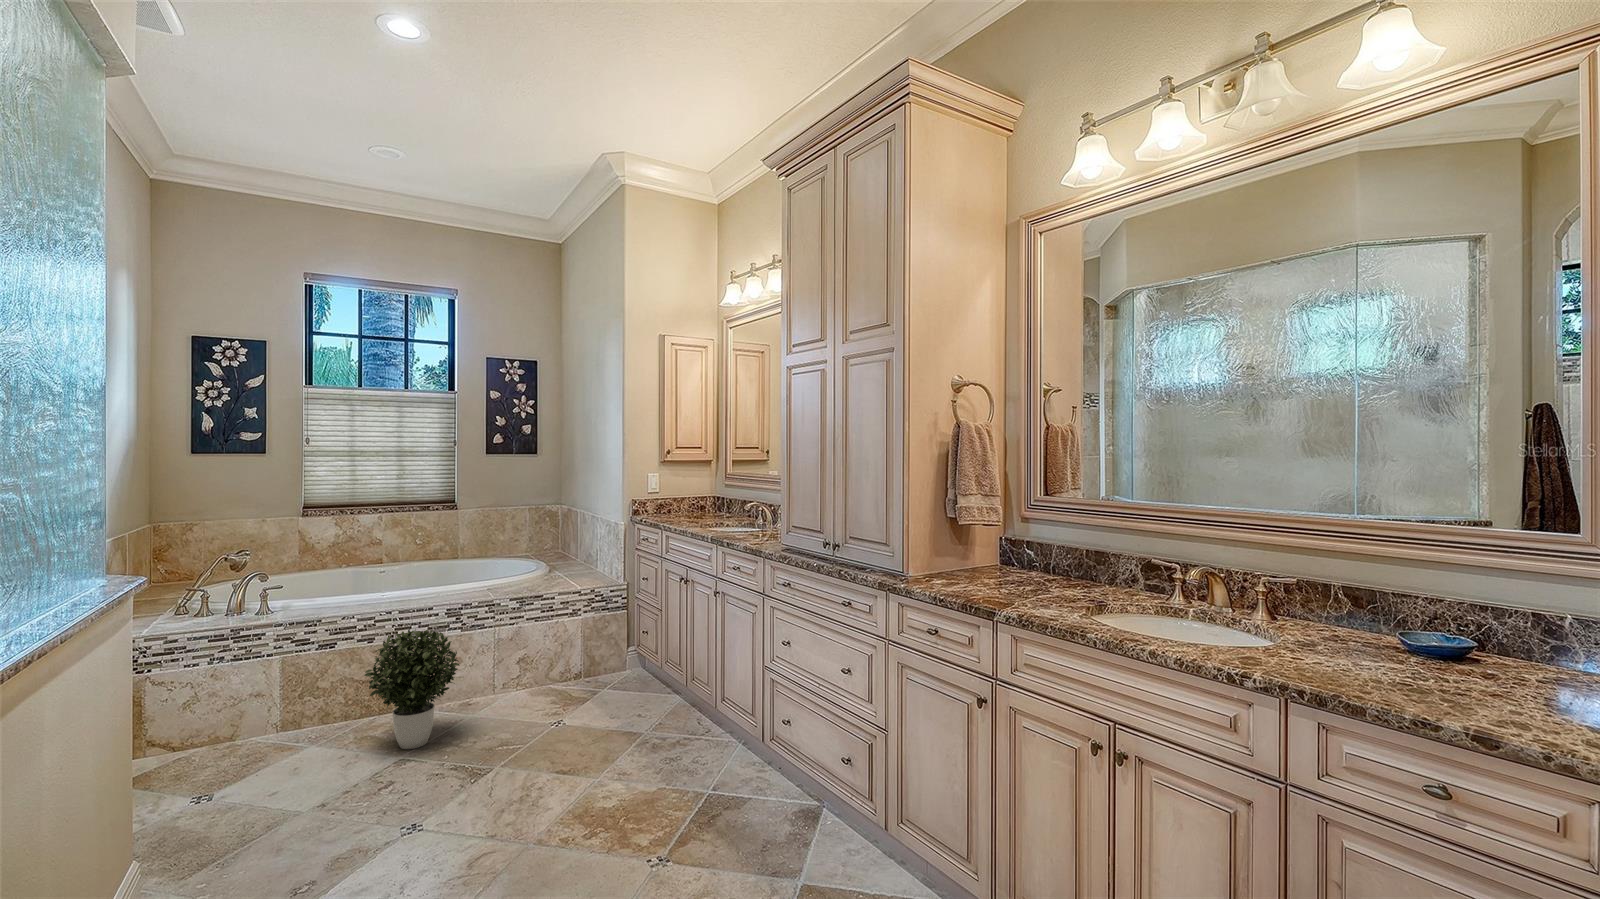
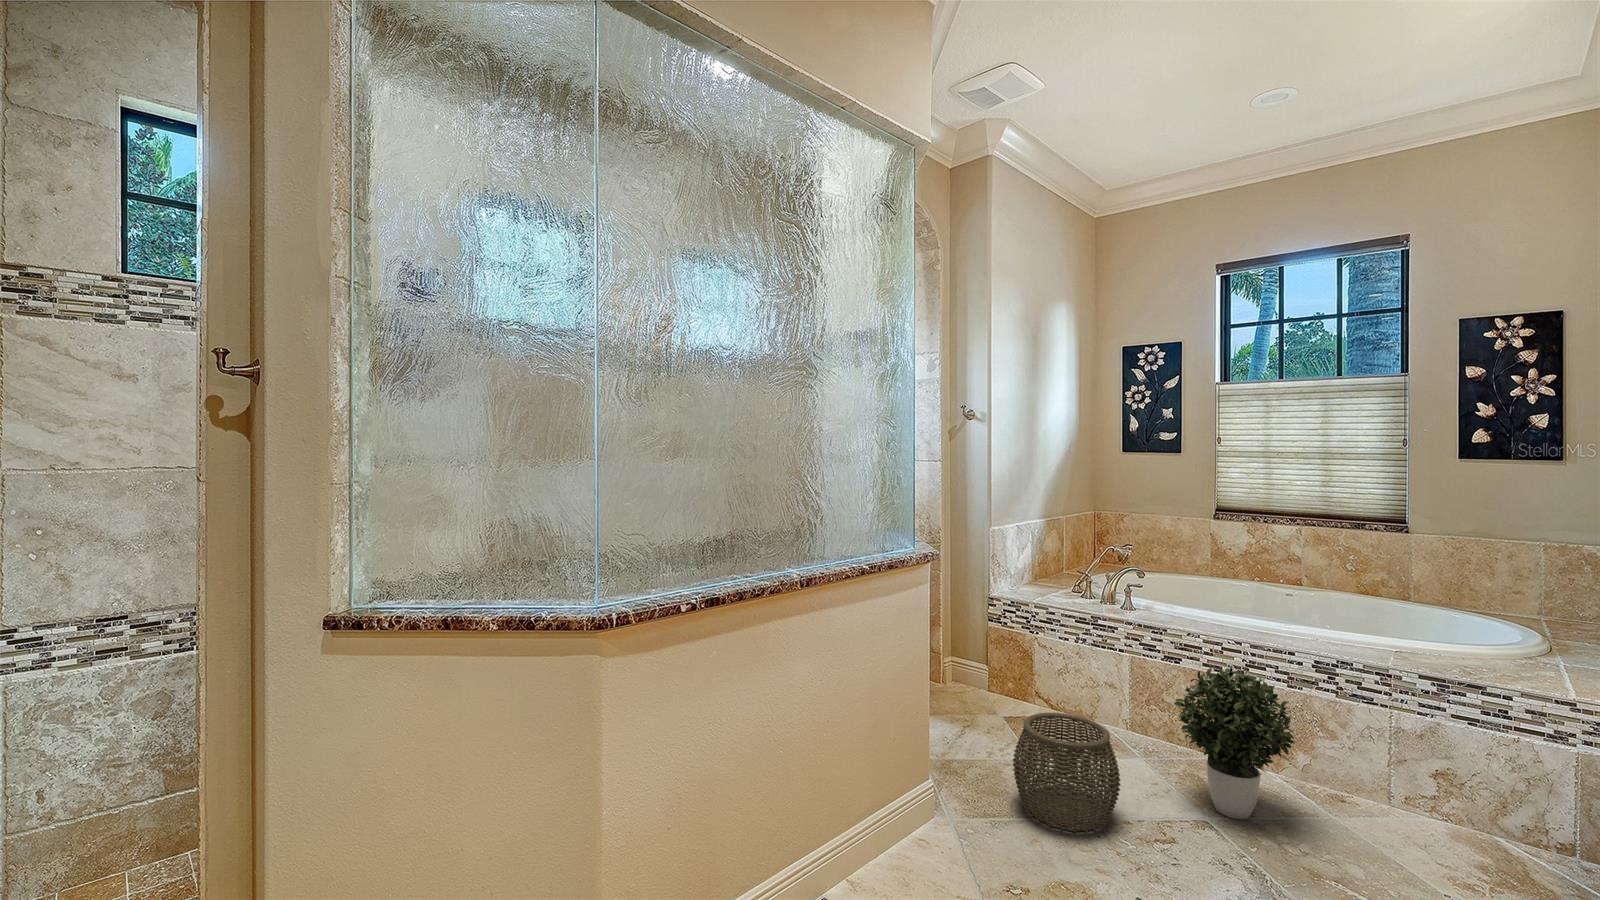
woven basket: none [215,718,343,840] -> present [1013,713,1121,832]

